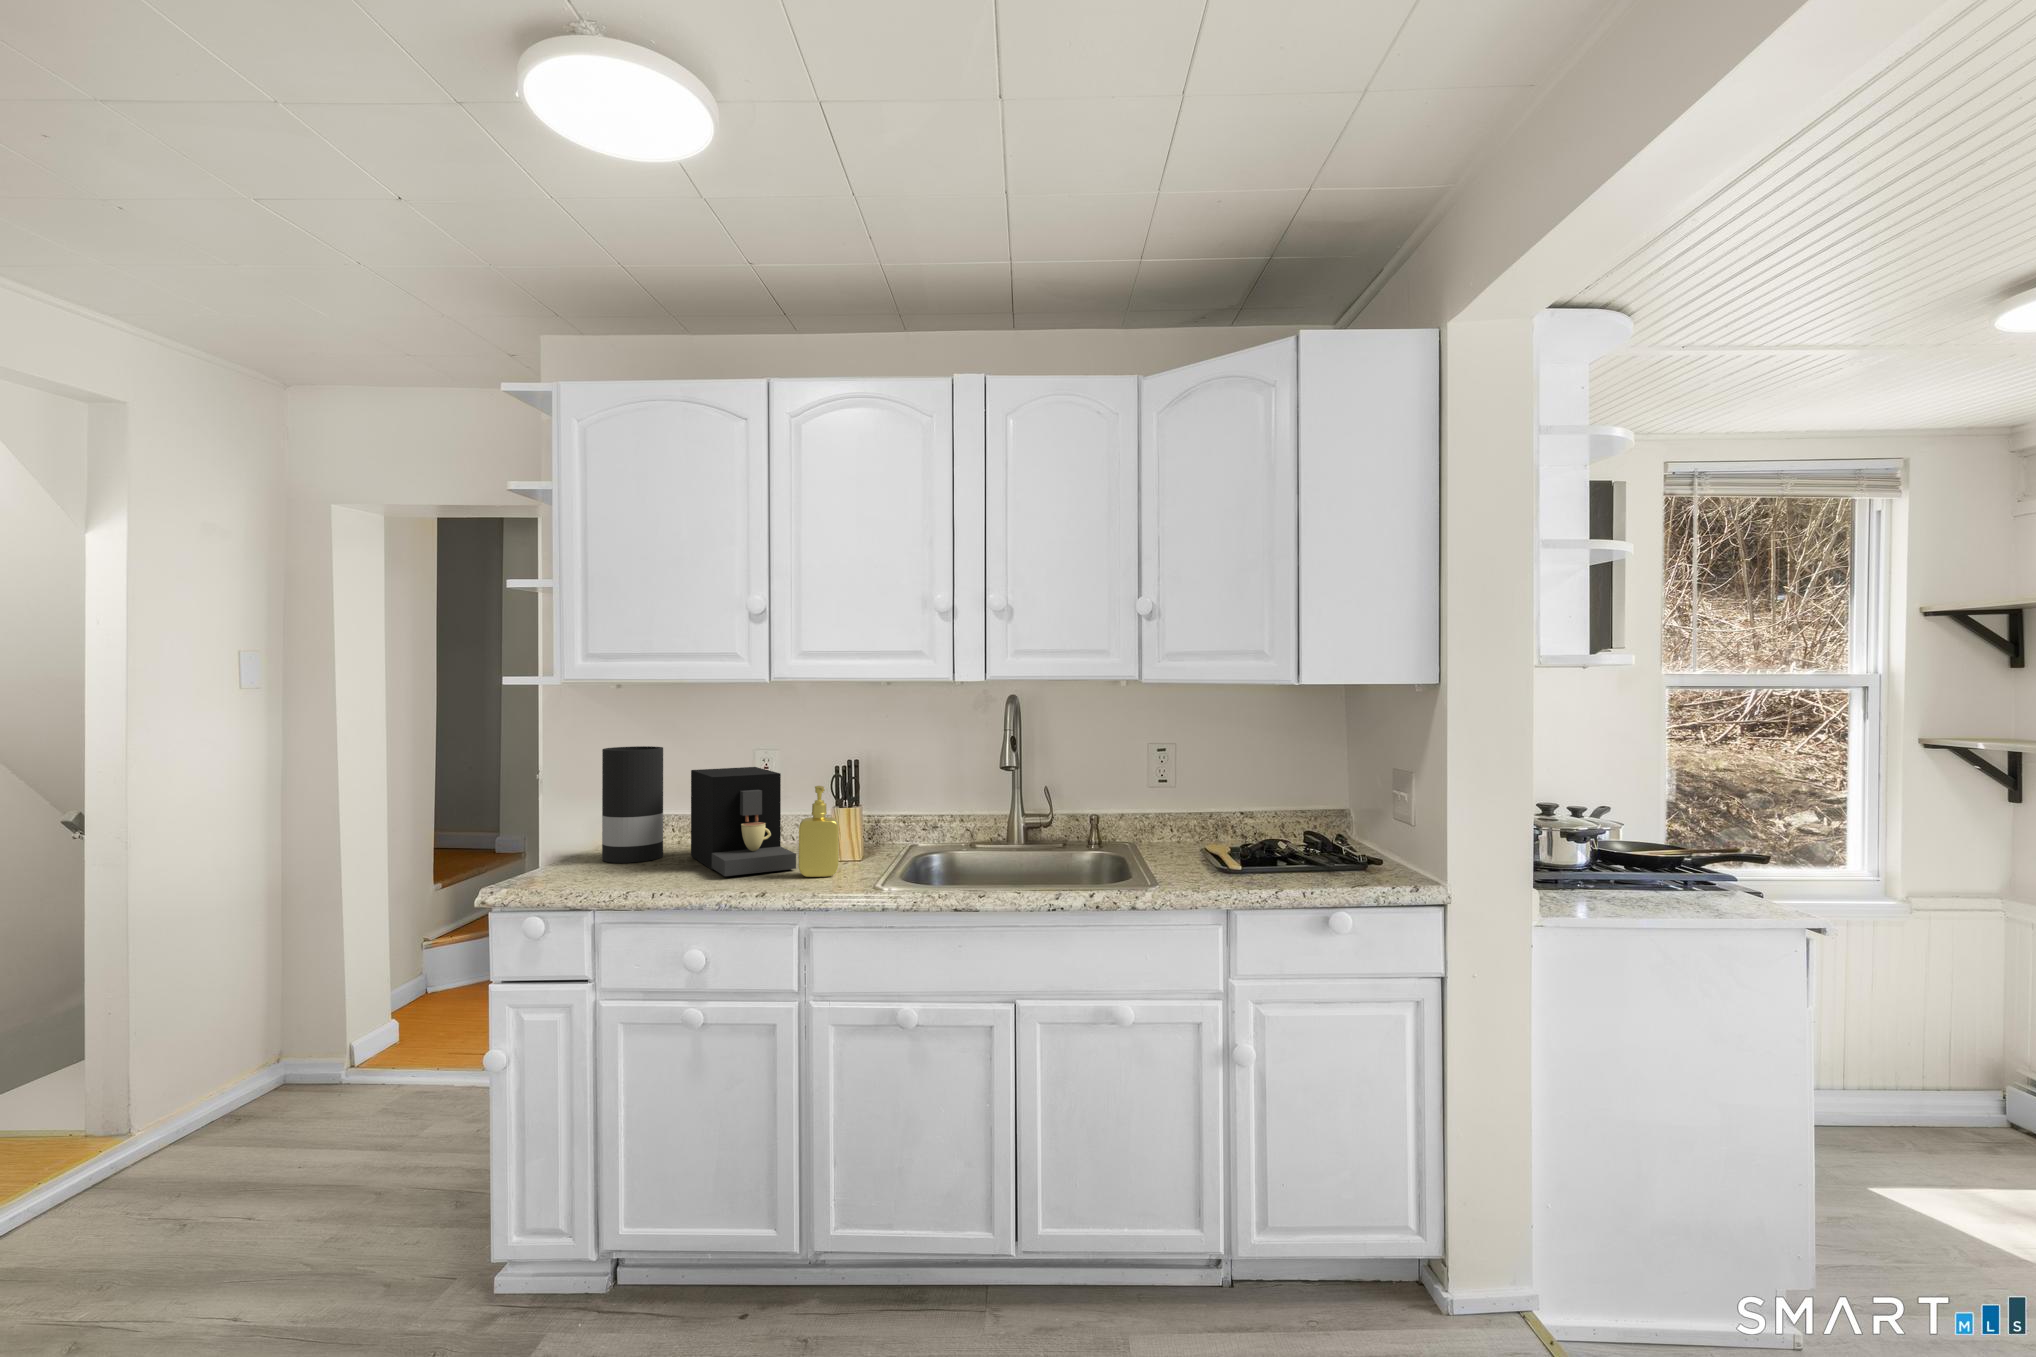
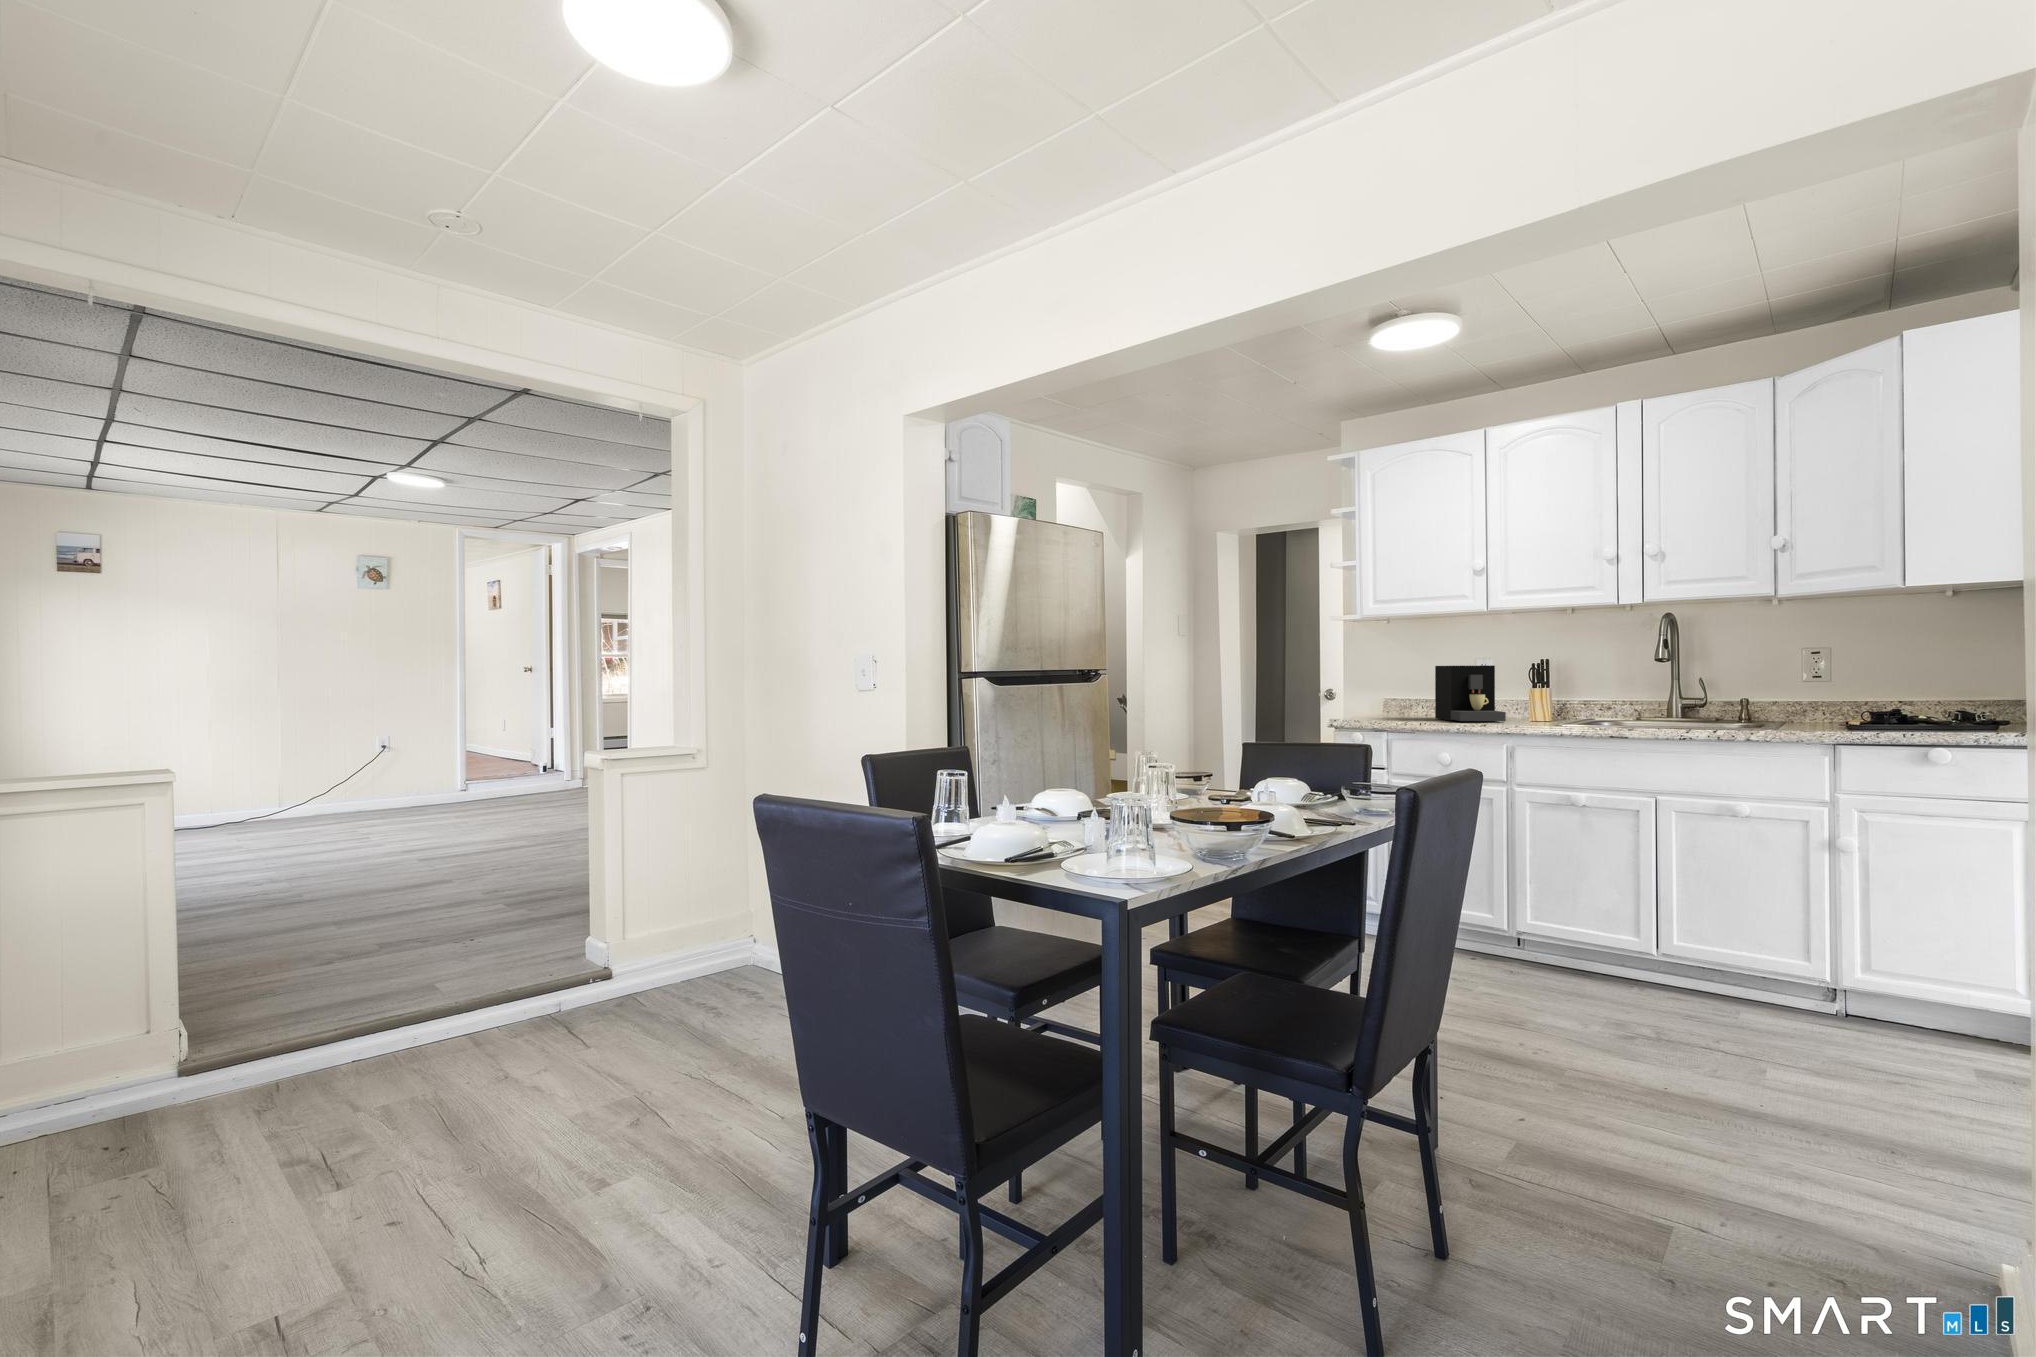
vase: present [602,746,663,863] -> none [1381,653,1417,719]
soap dispenser: present [799,786,839,877] -> none [1508,669,1535,723]

